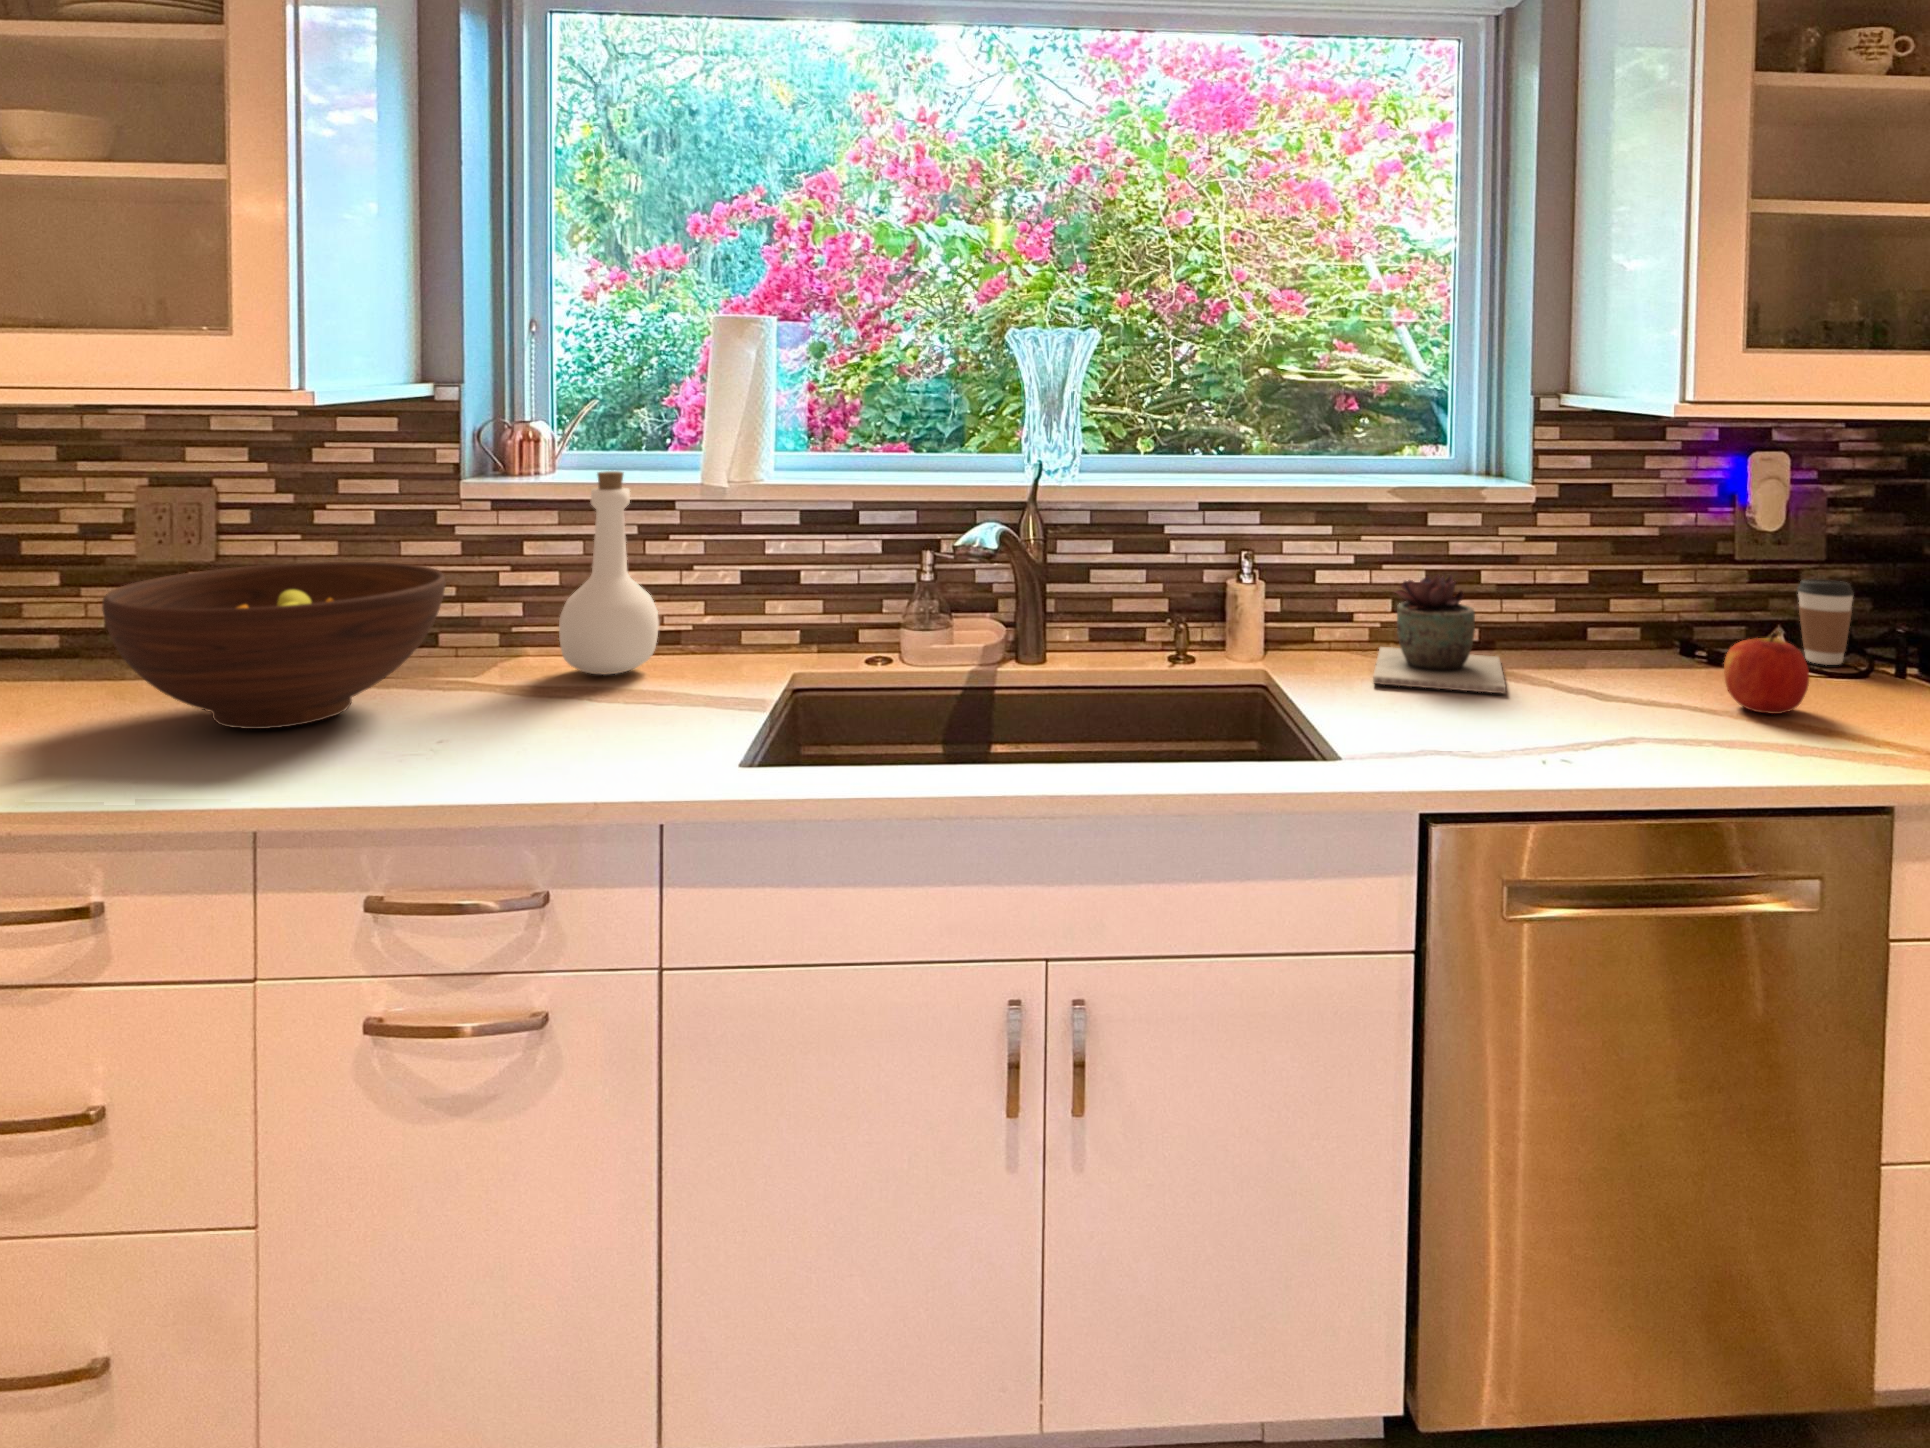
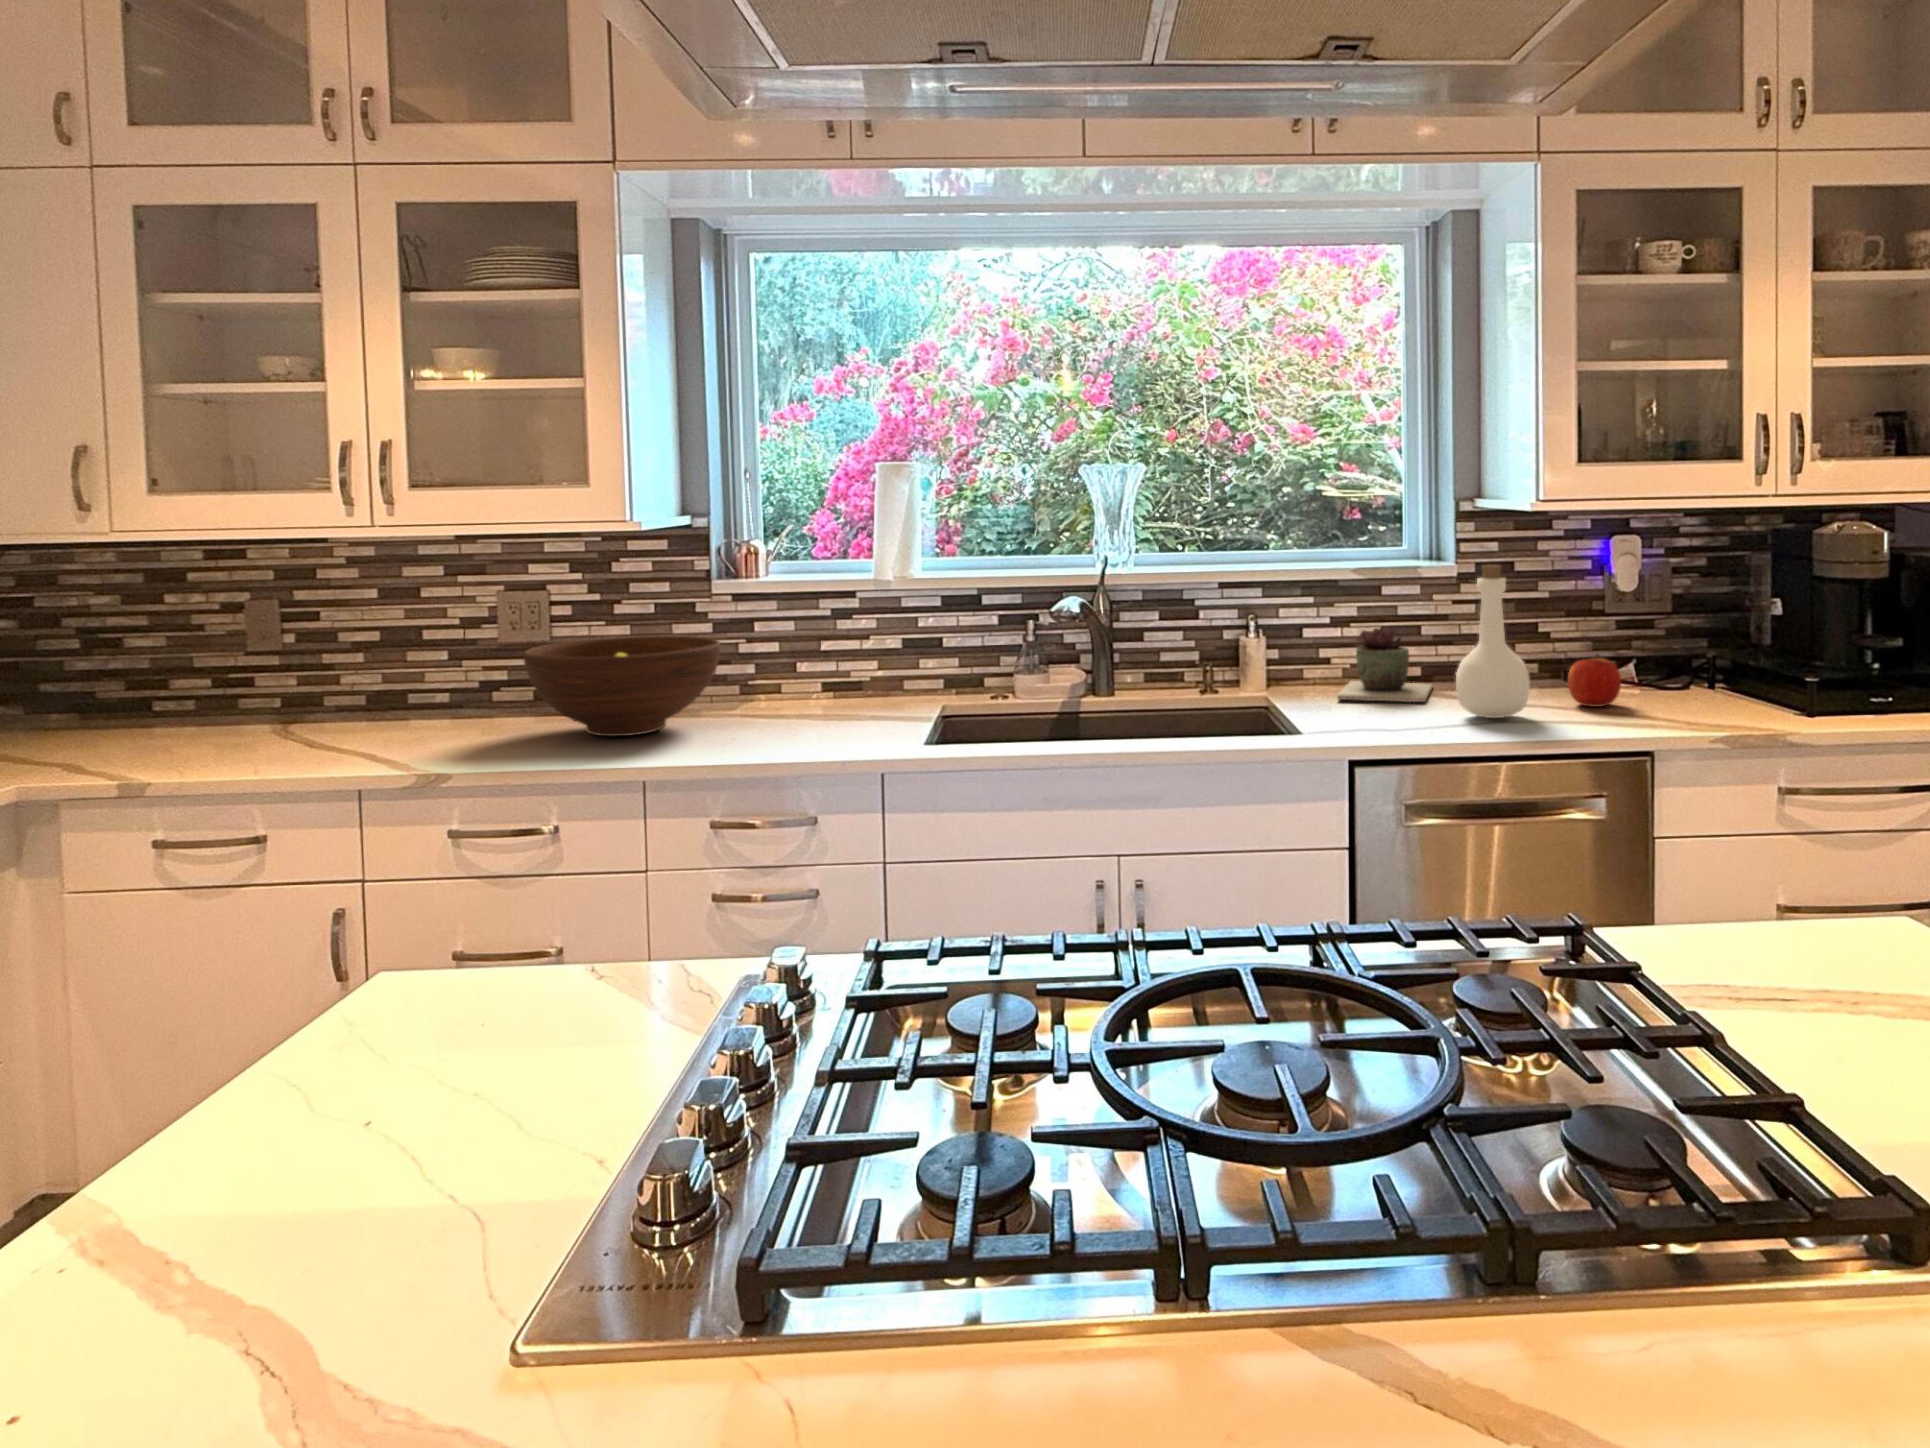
bottle: present [559,471,659,674] -> present [1456,565,1530,718]
coffee cup: present [1797,579,1854,665] -> none [1642,624,1680,682]

